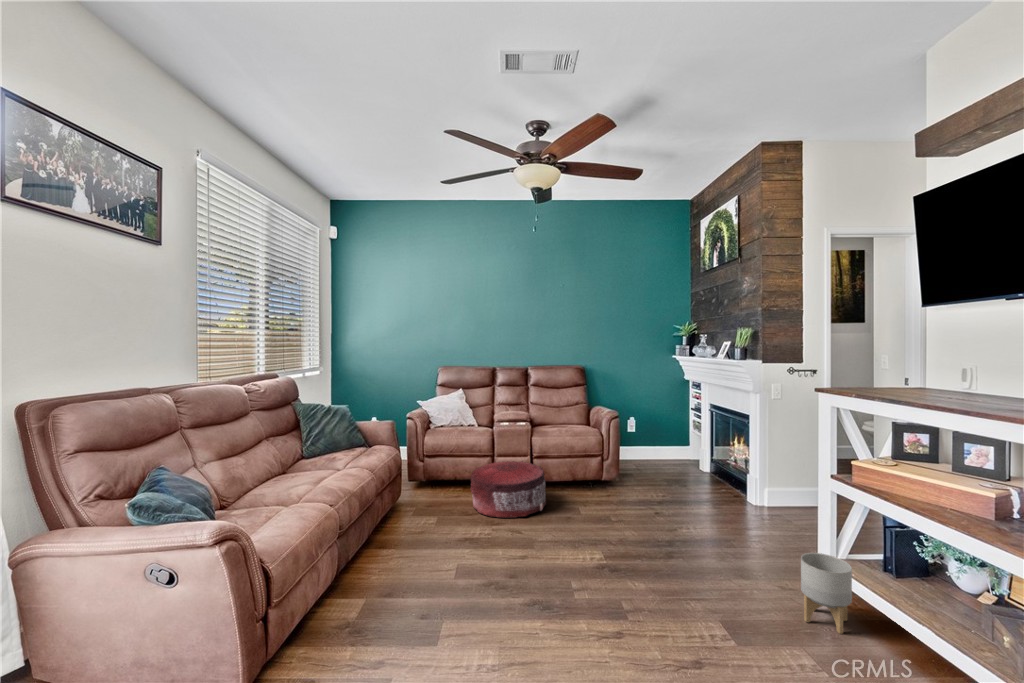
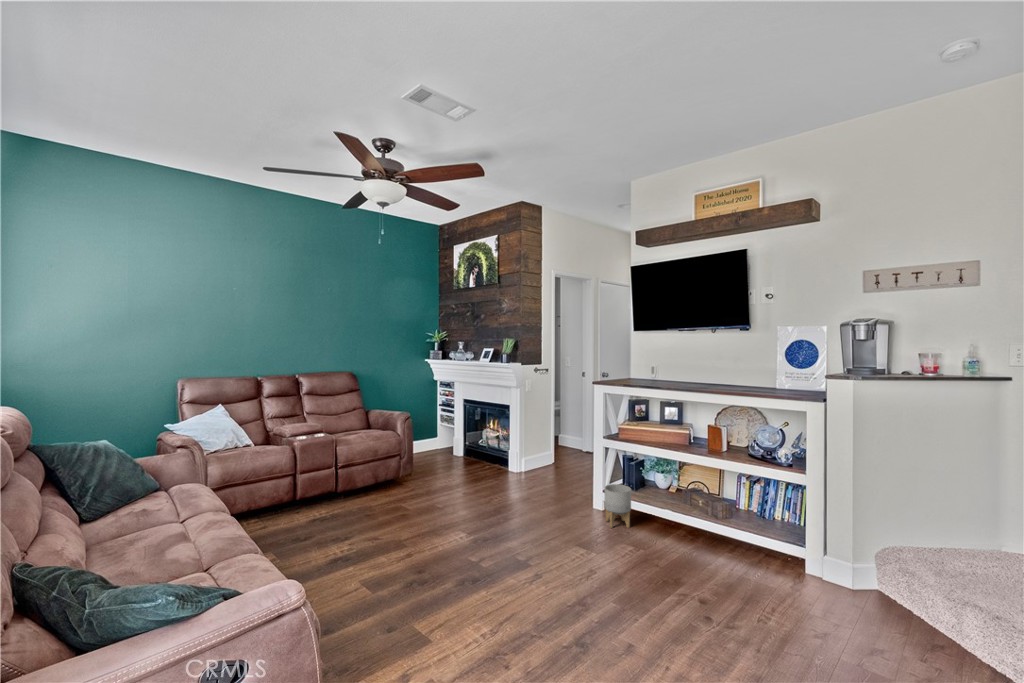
pouf: present [471,461,547,518] -> none [291,472,374,535]

